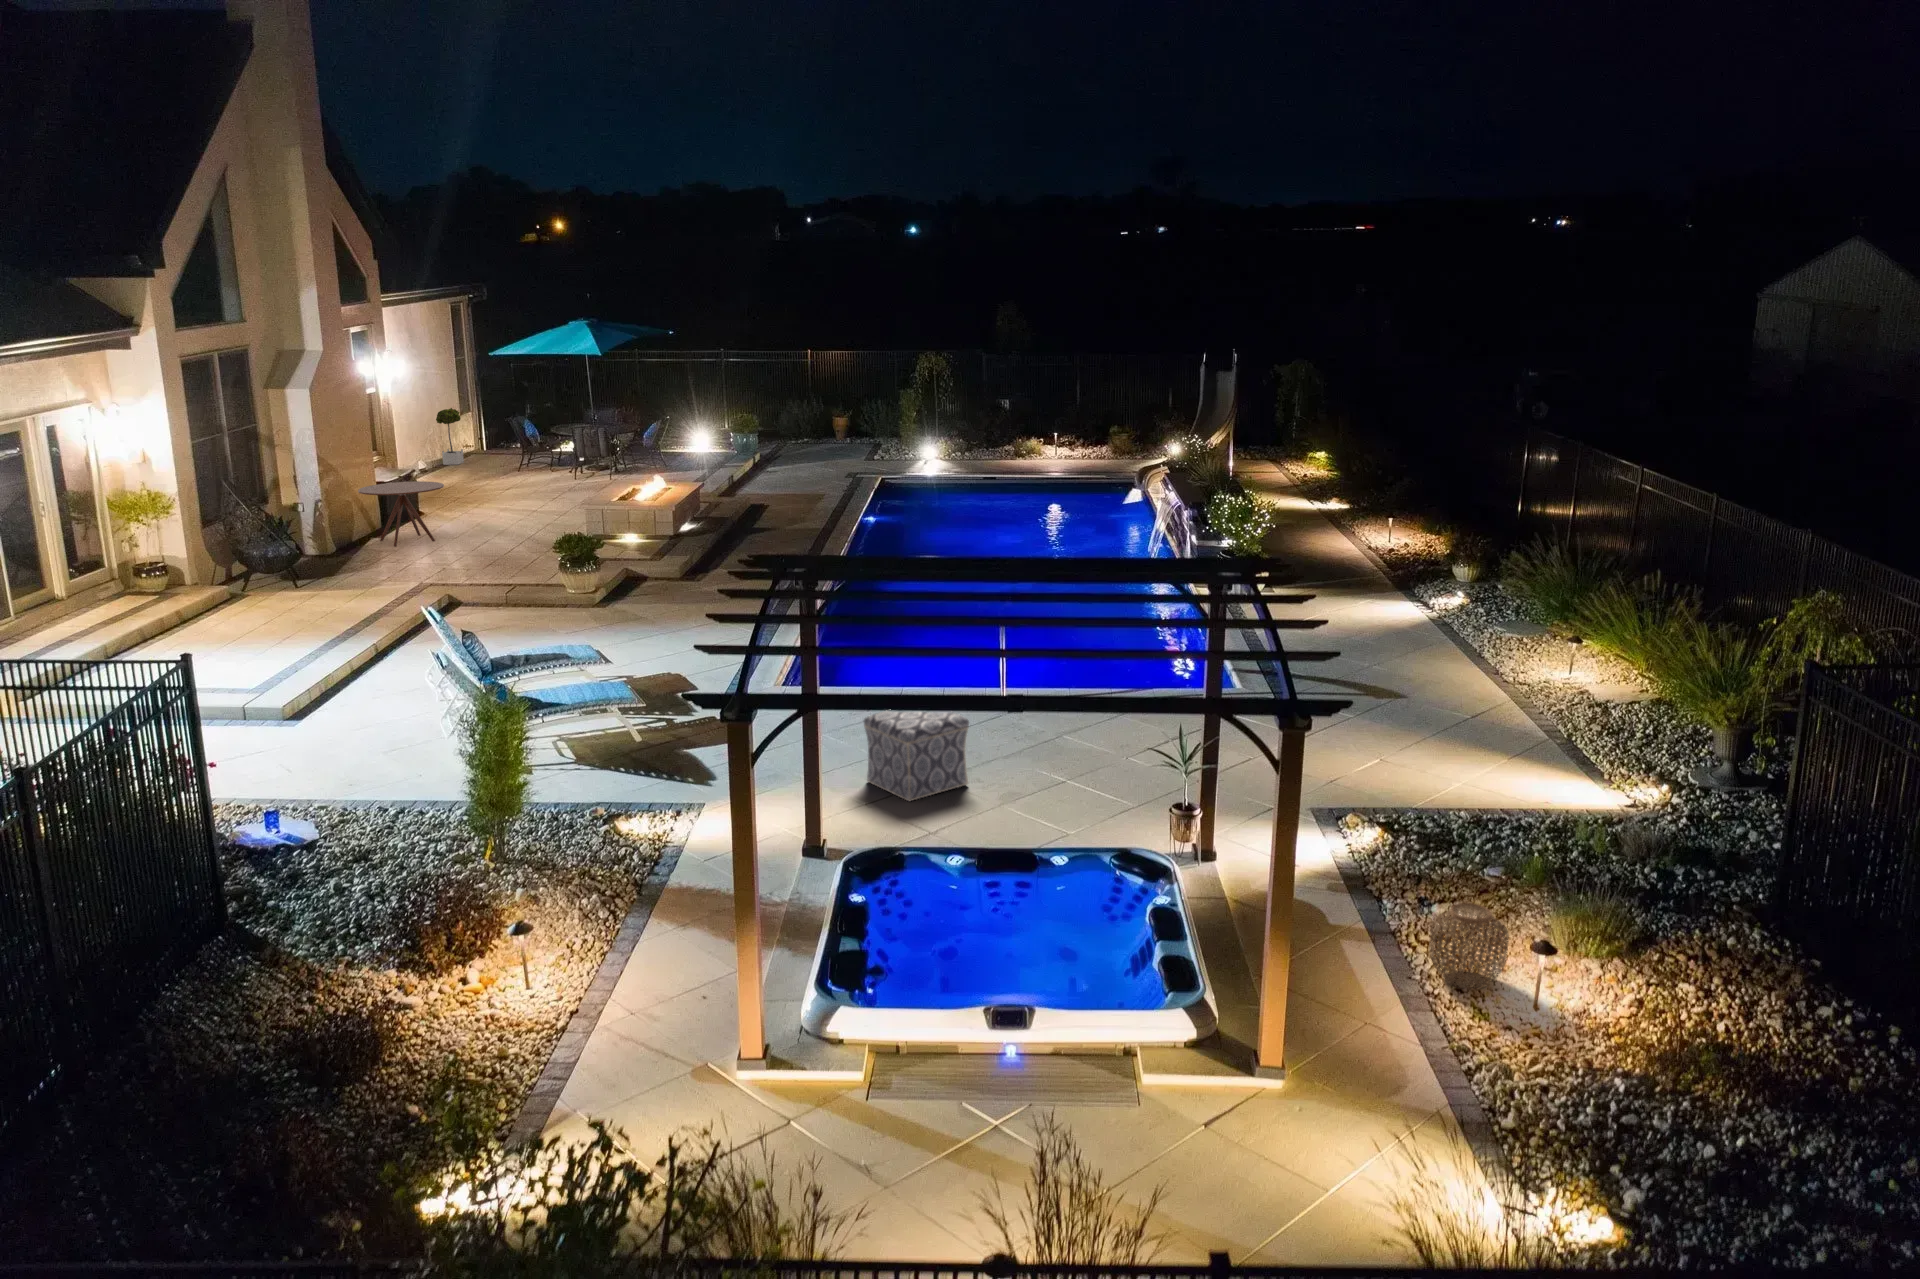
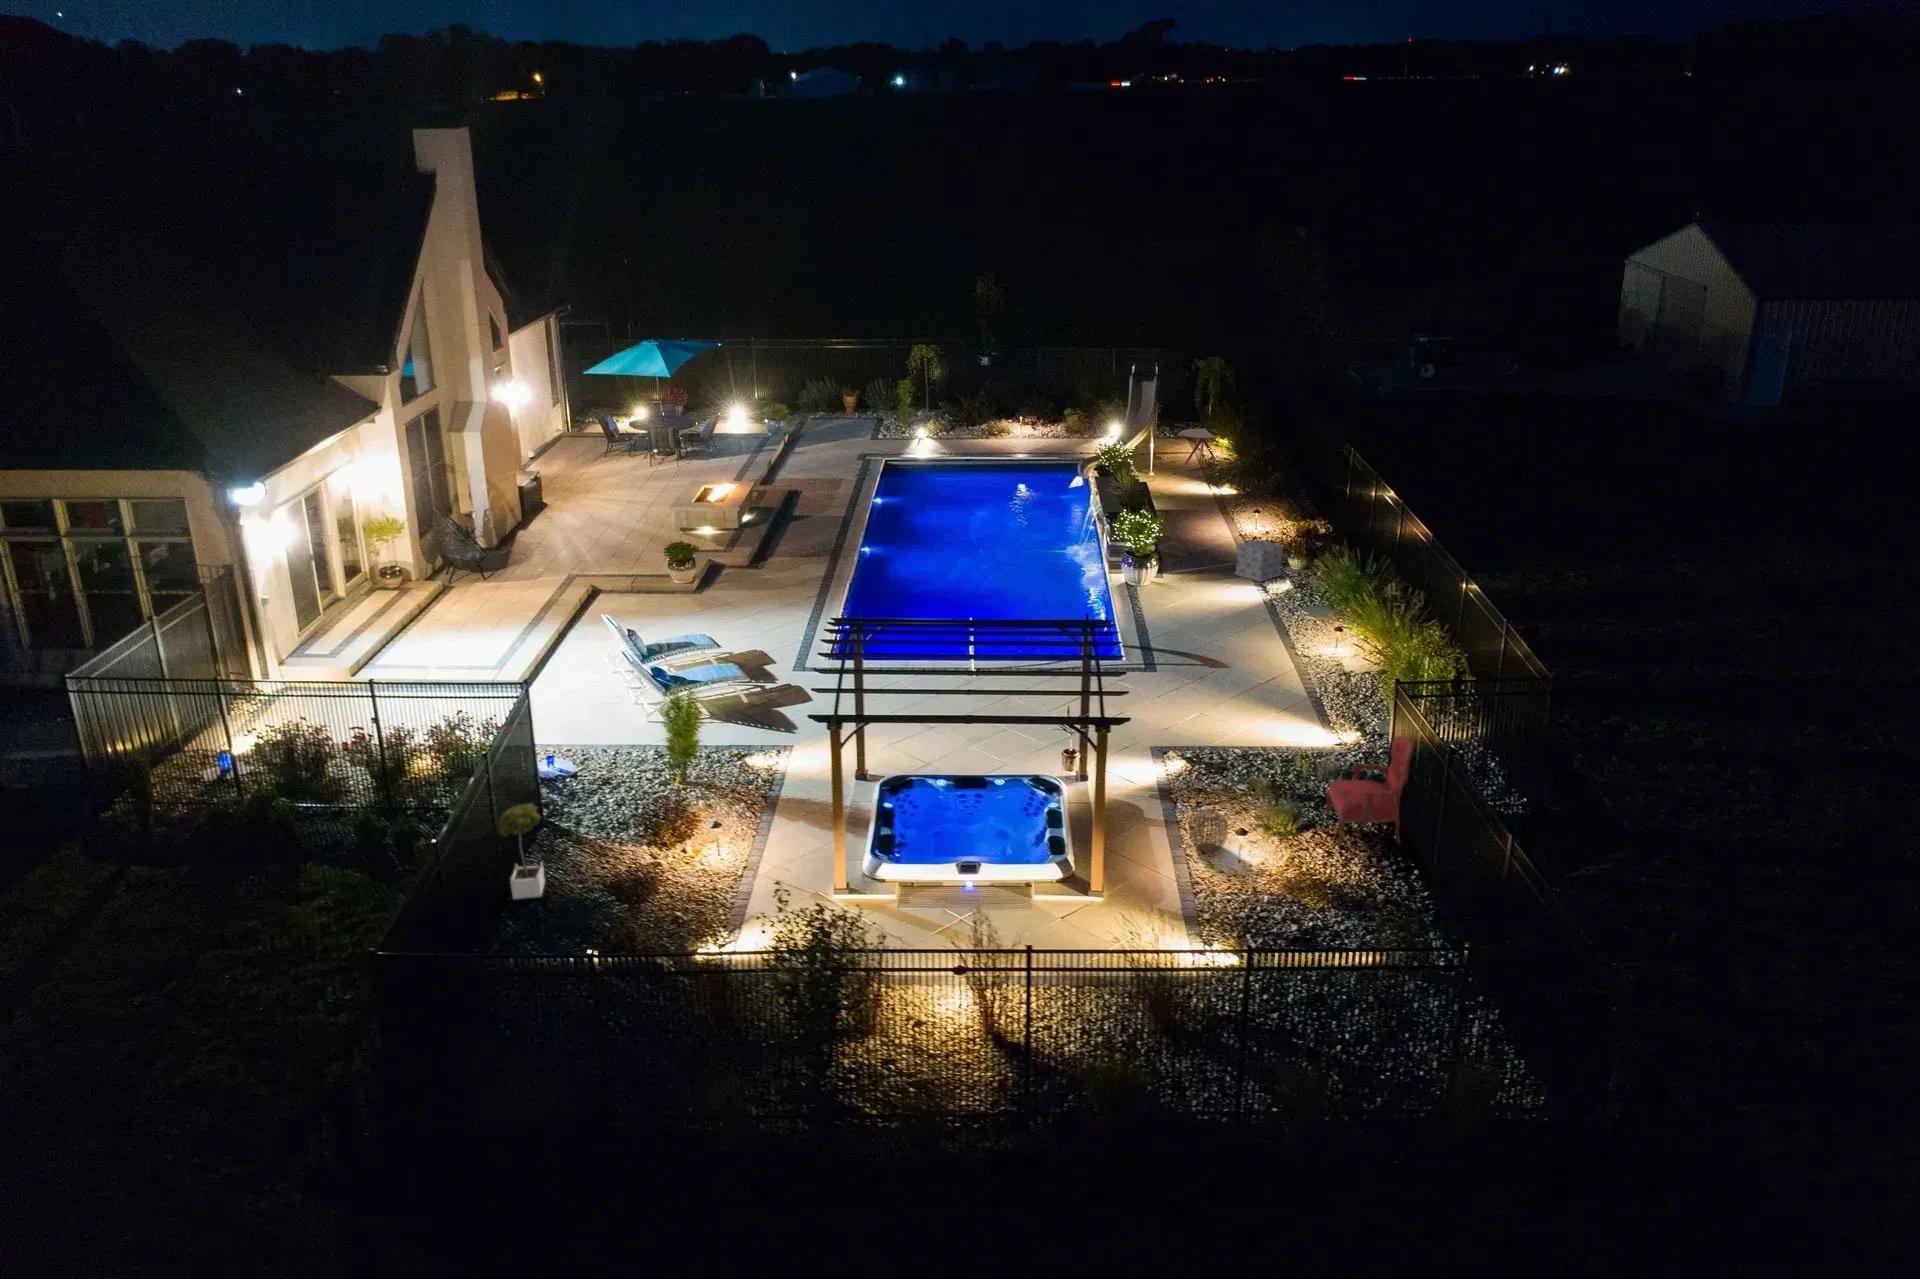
potted tree: present [436,408,464,465] -> present [499,803,545,899]
round table: present [358,481,444,546] -> present [1180,429,1217,467]
ottoman: present [864,711,969,801] -> present [1235,540,1283,582]
armchair: none [1665,763,1865,980] -> present [1325,736,1415,847]

